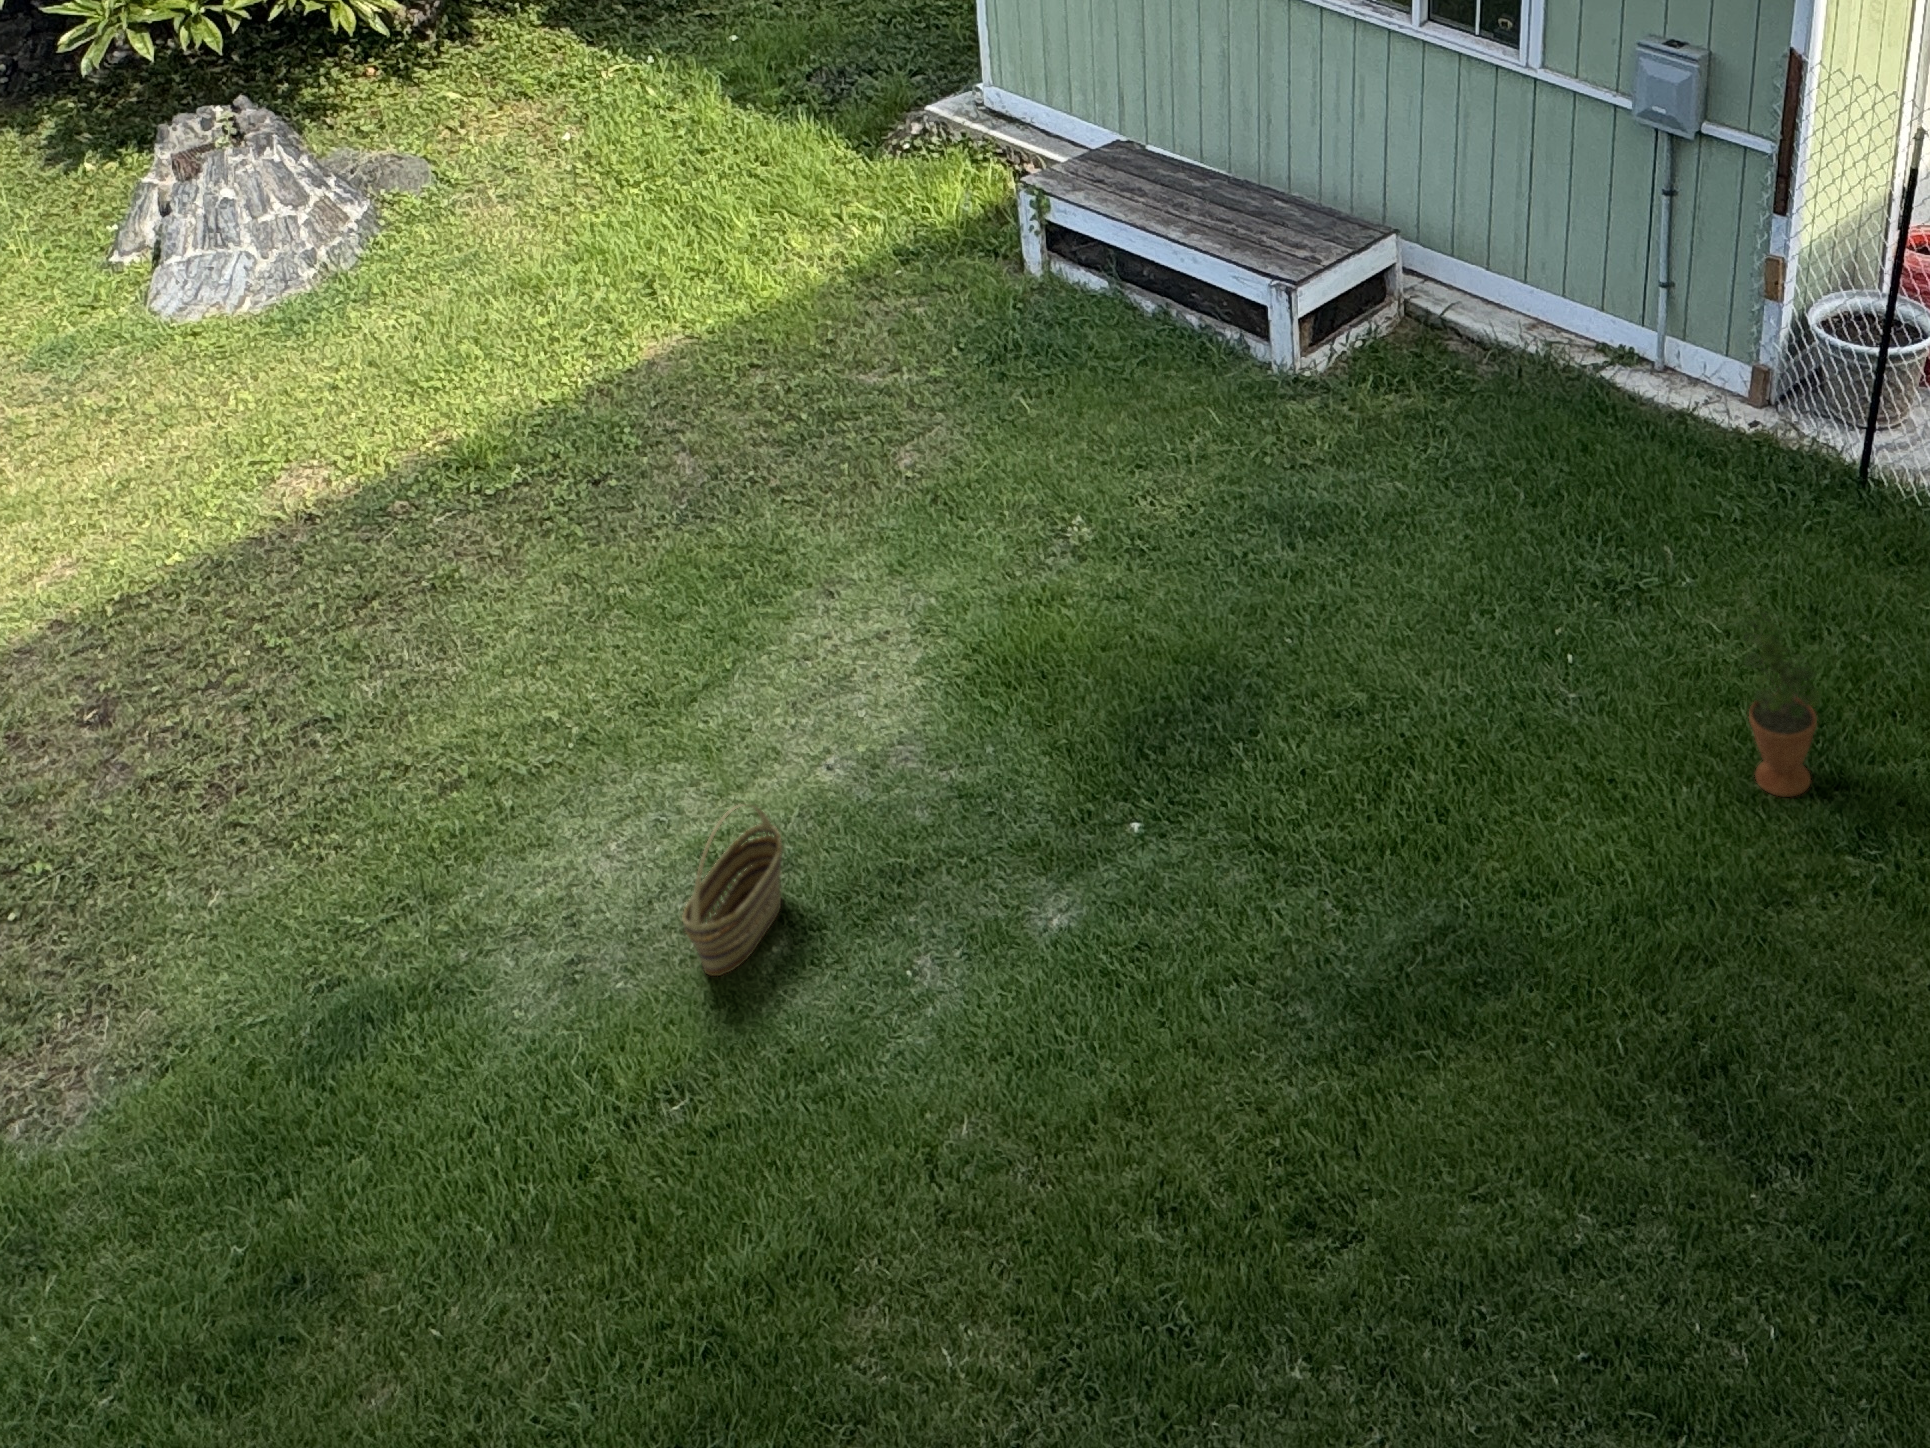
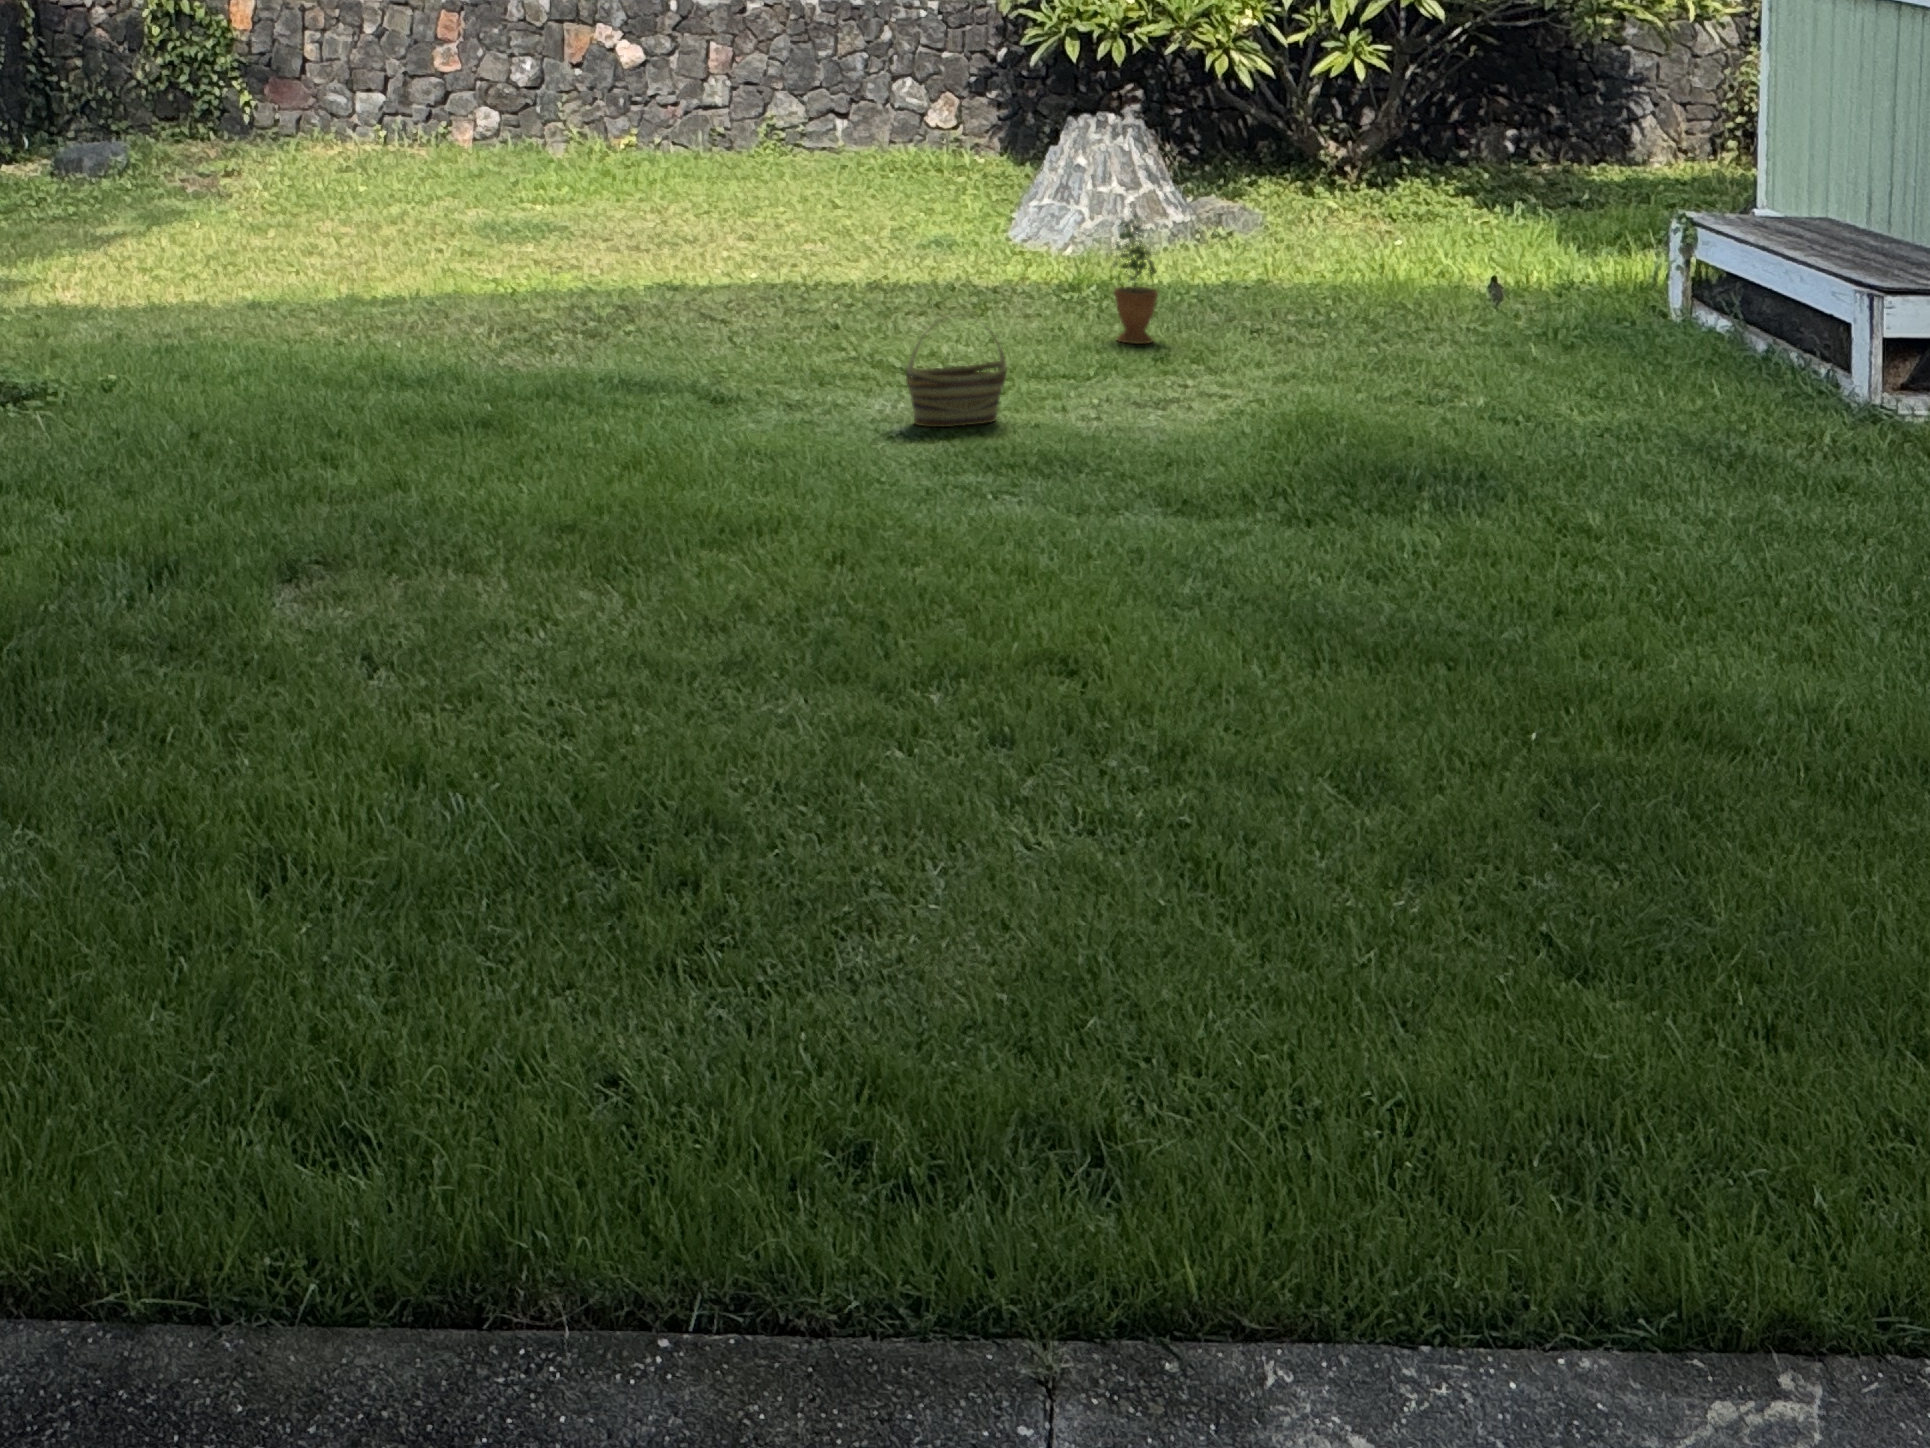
potted plant: present [1743,610,1819,797] -> present [1106,215,1158,344]

